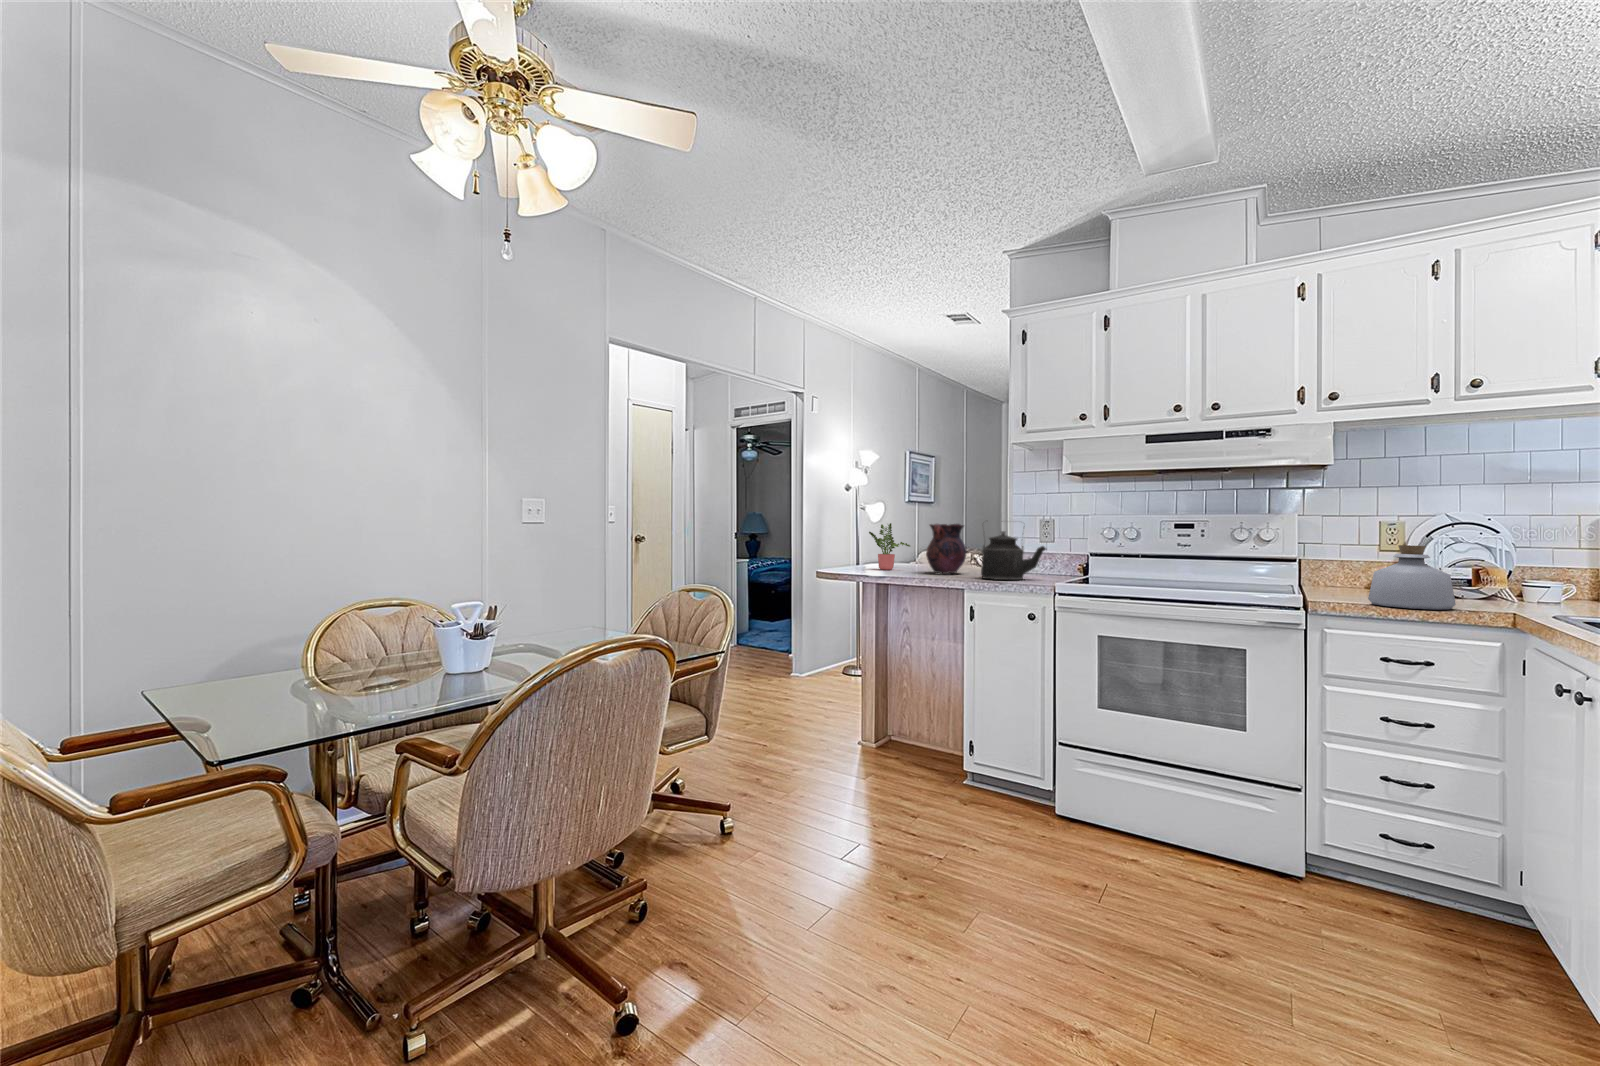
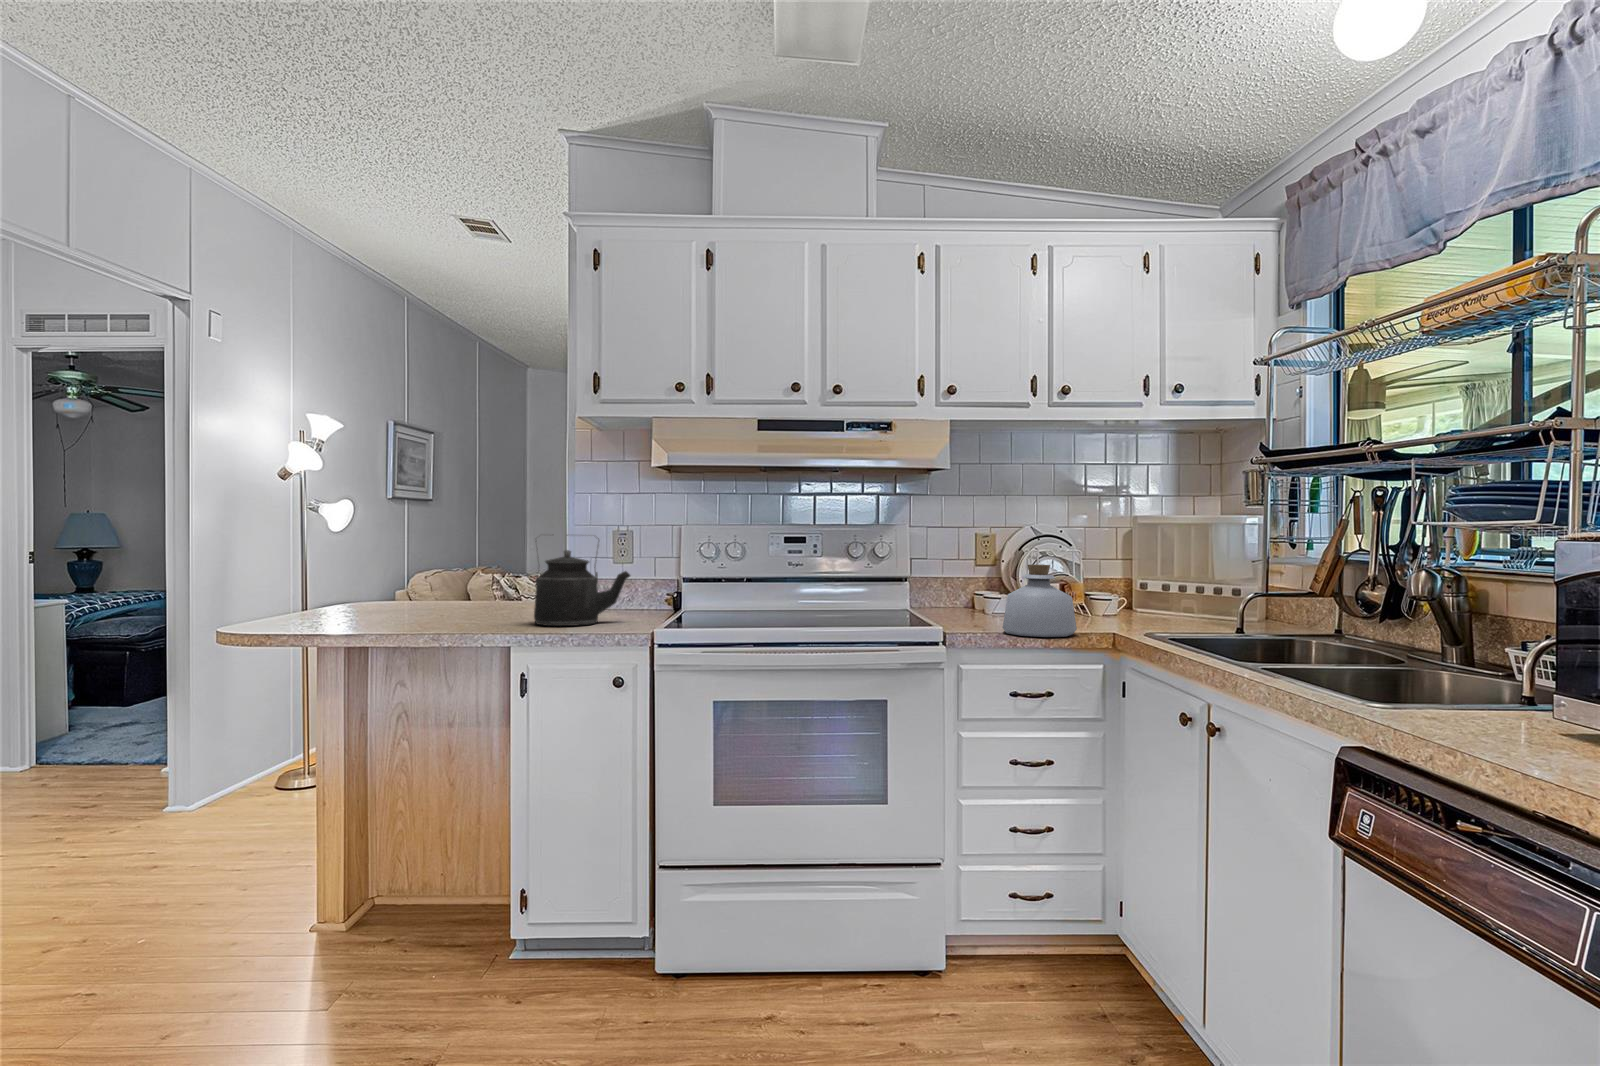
potted plant: present [869,523,910,570] -> none [330,537,409,616]
vase: present [926,524,967,574] -> none [438,538,506,619]

